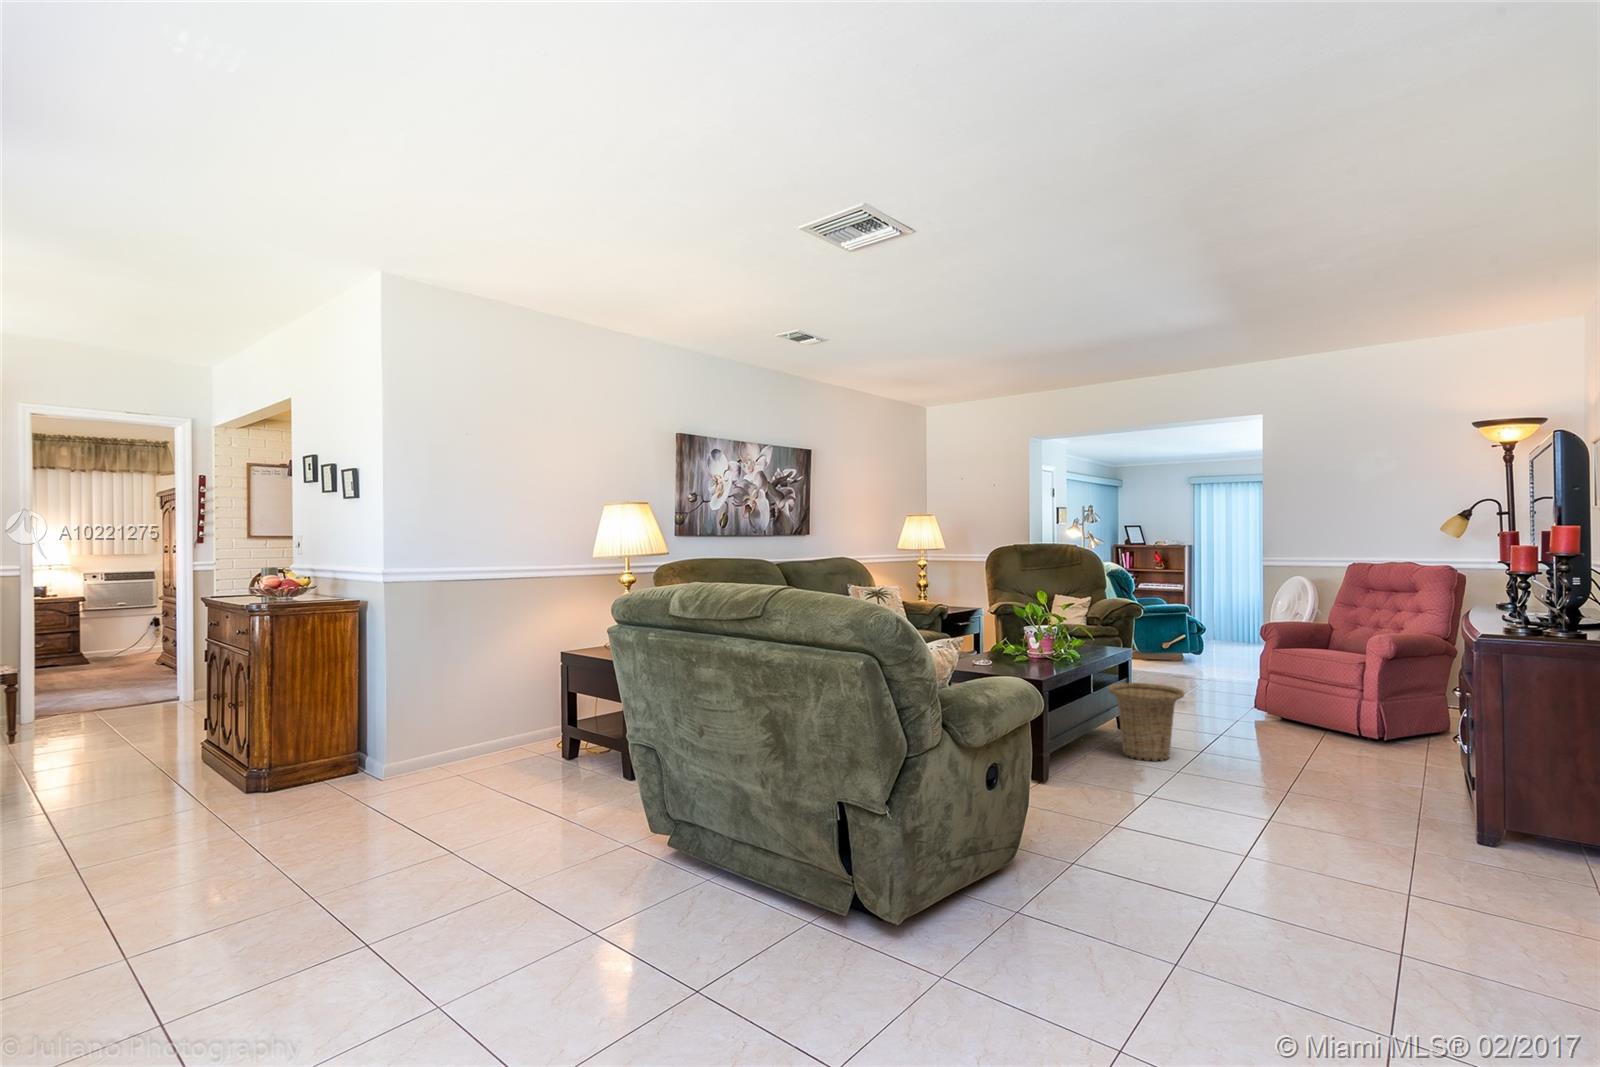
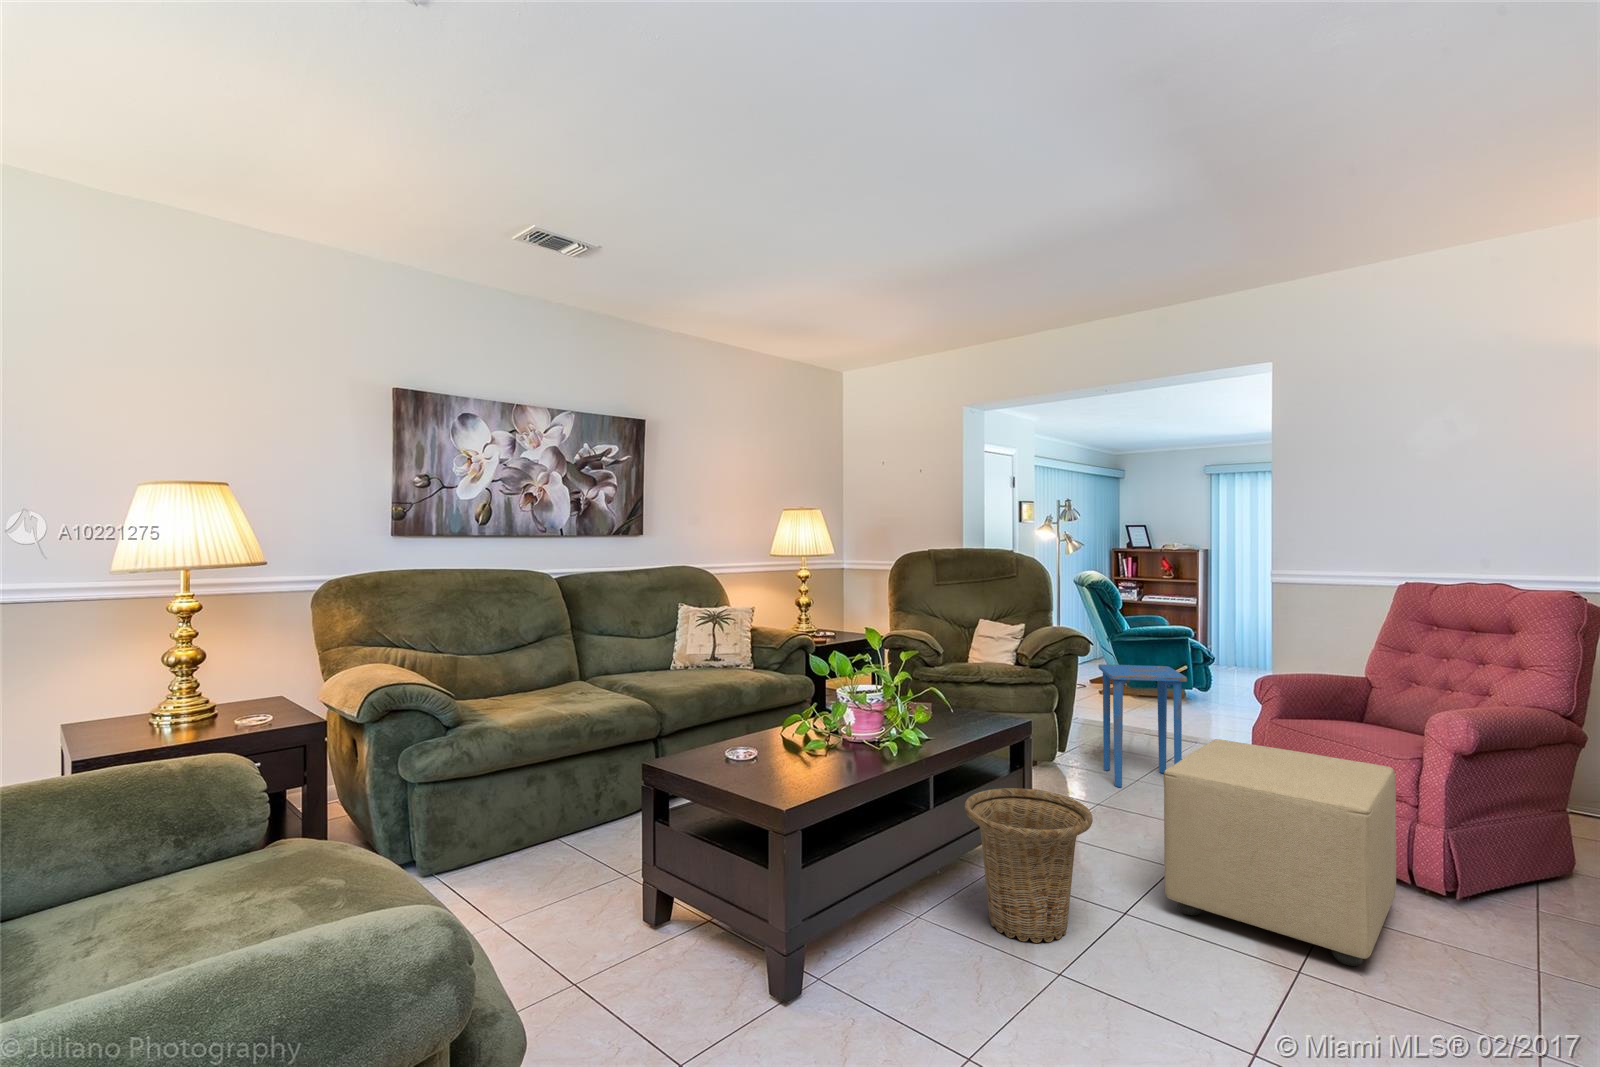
side table: none [1152,623,1216,704] -> present [1098,664,1187,787]
ottoman: none [1220,657,1349,765] -> present [1164,739,1396,966]

